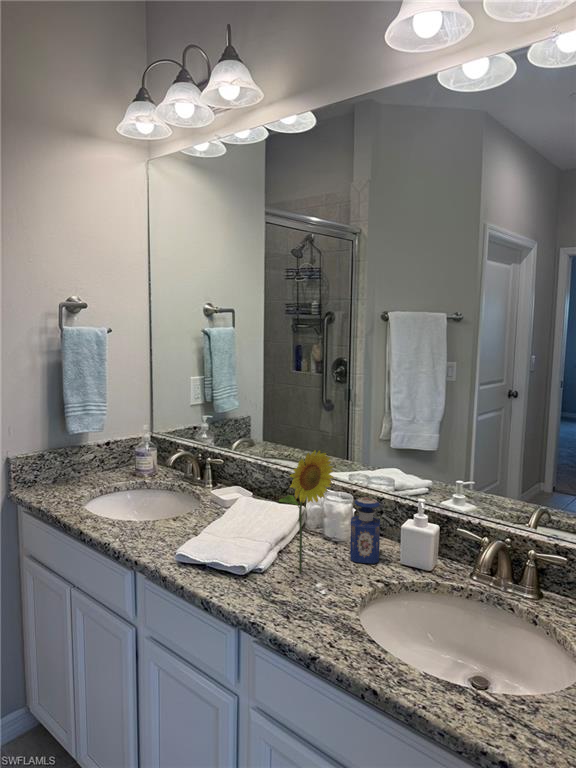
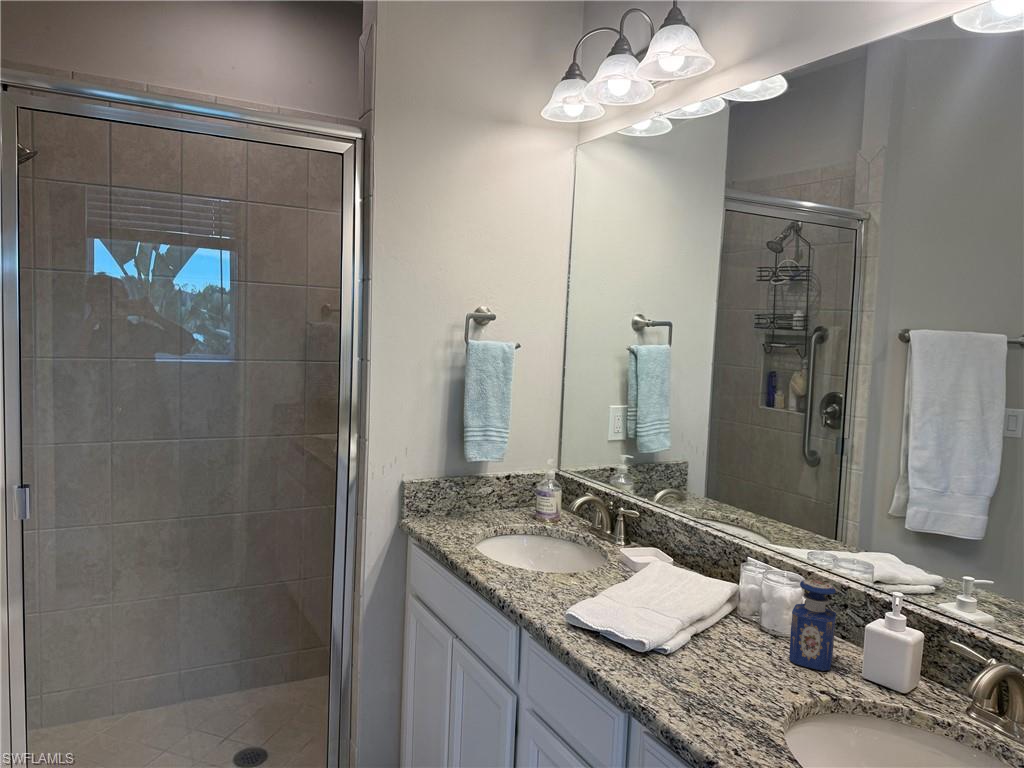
flower: present [279,450,334,573] -> none [692,506,768,663]

